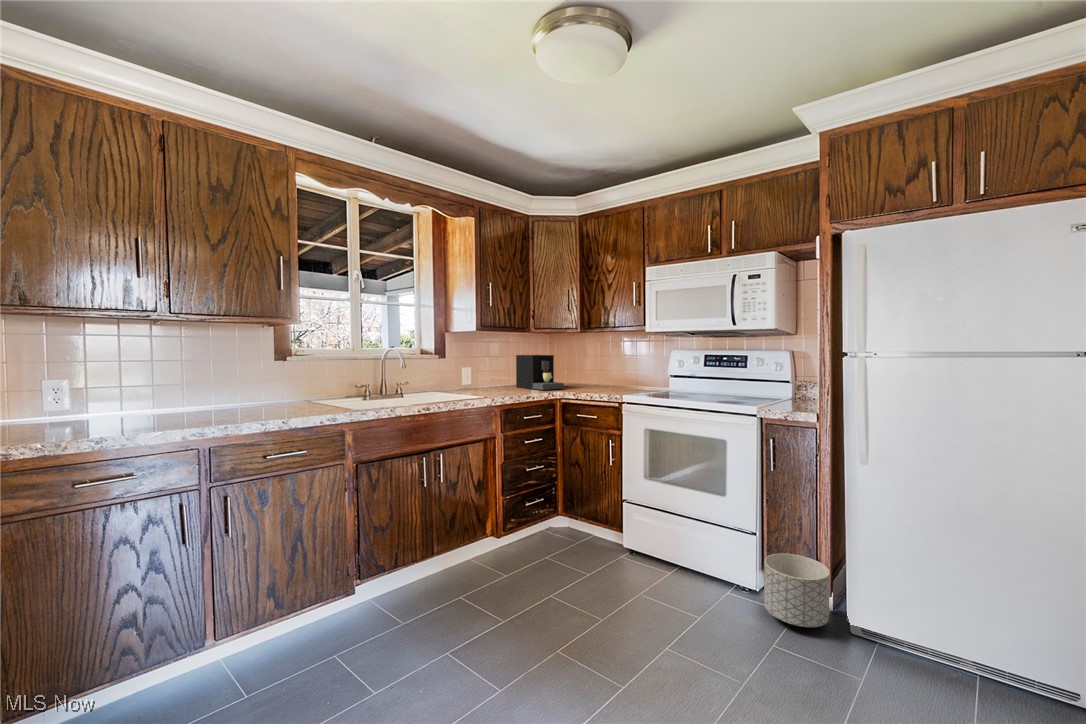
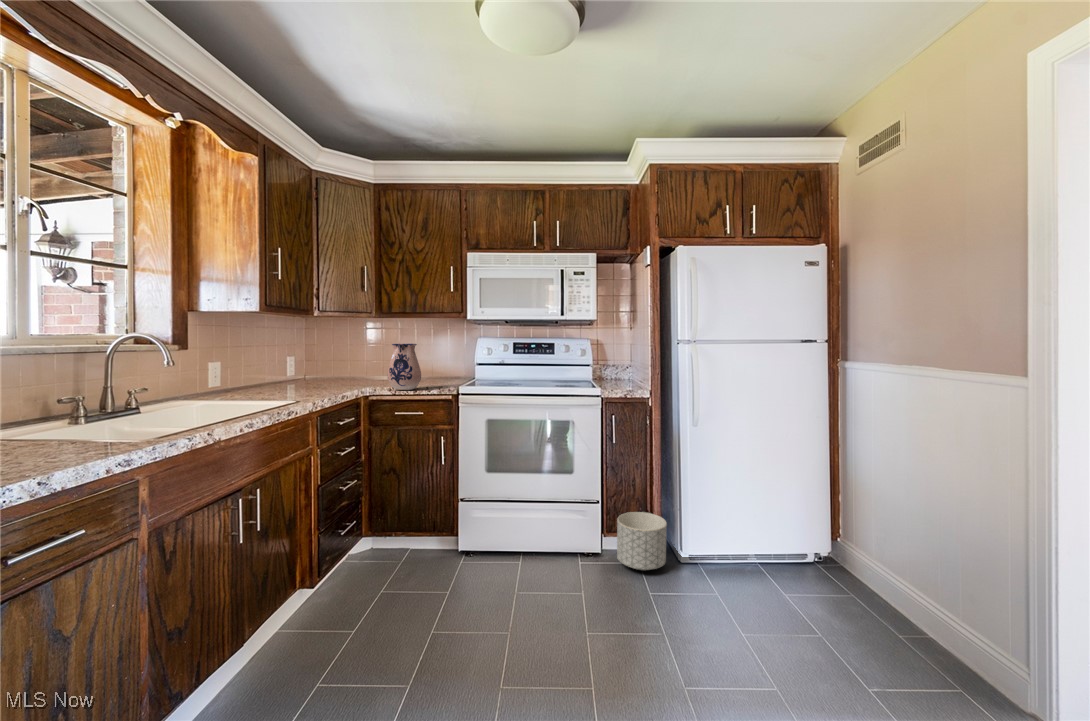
ceramic pitcher: none [570,354,597,394] -> present [388,344,421,390]
coffee maker: present [516,355,564,390] -> none [286,345,361,388]

